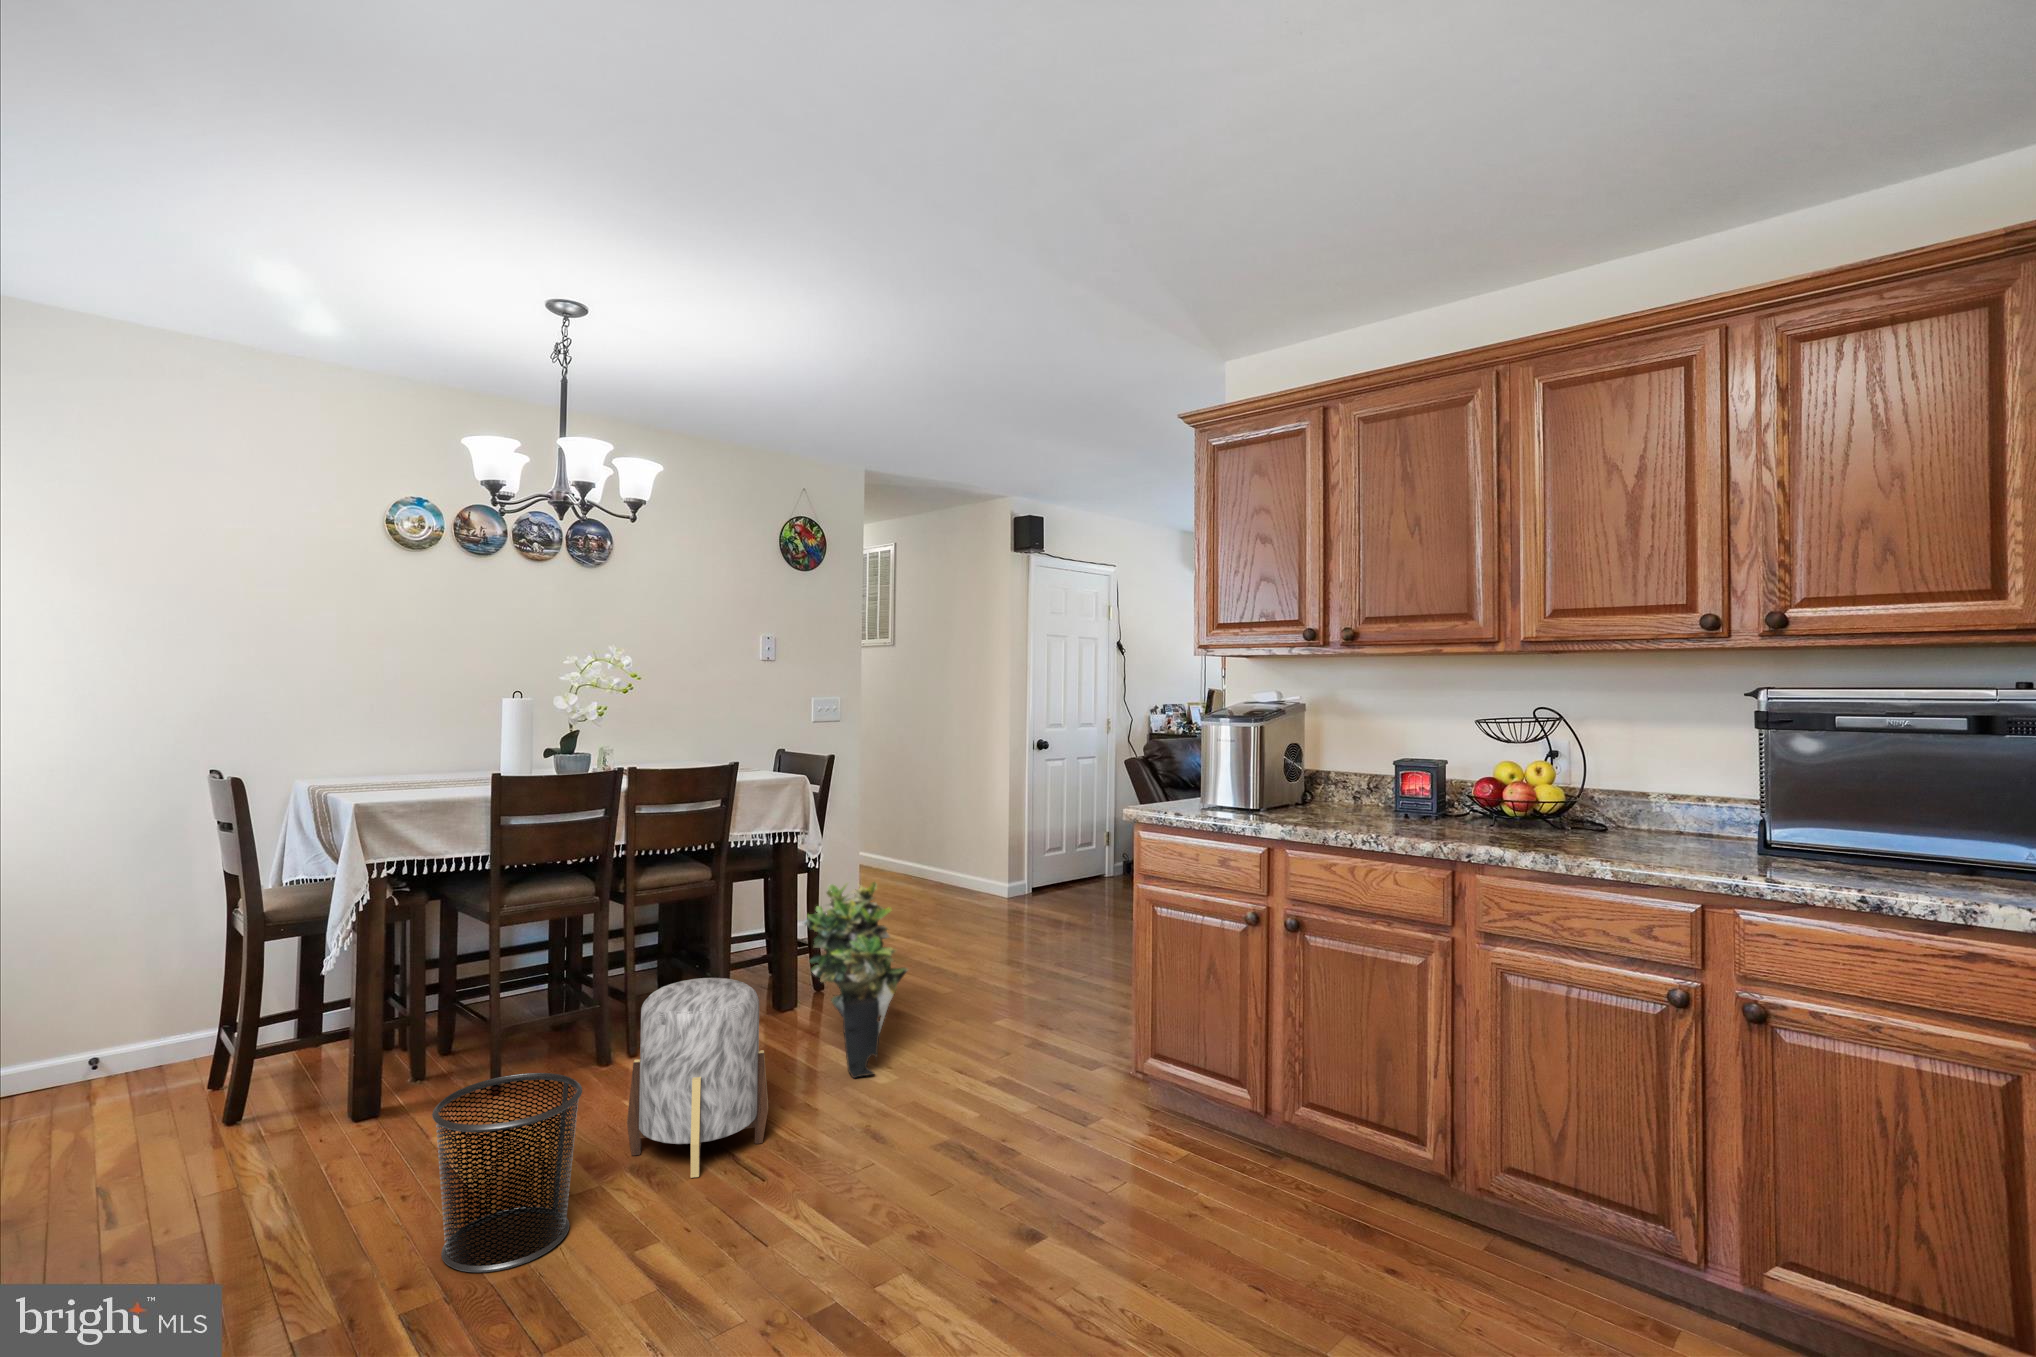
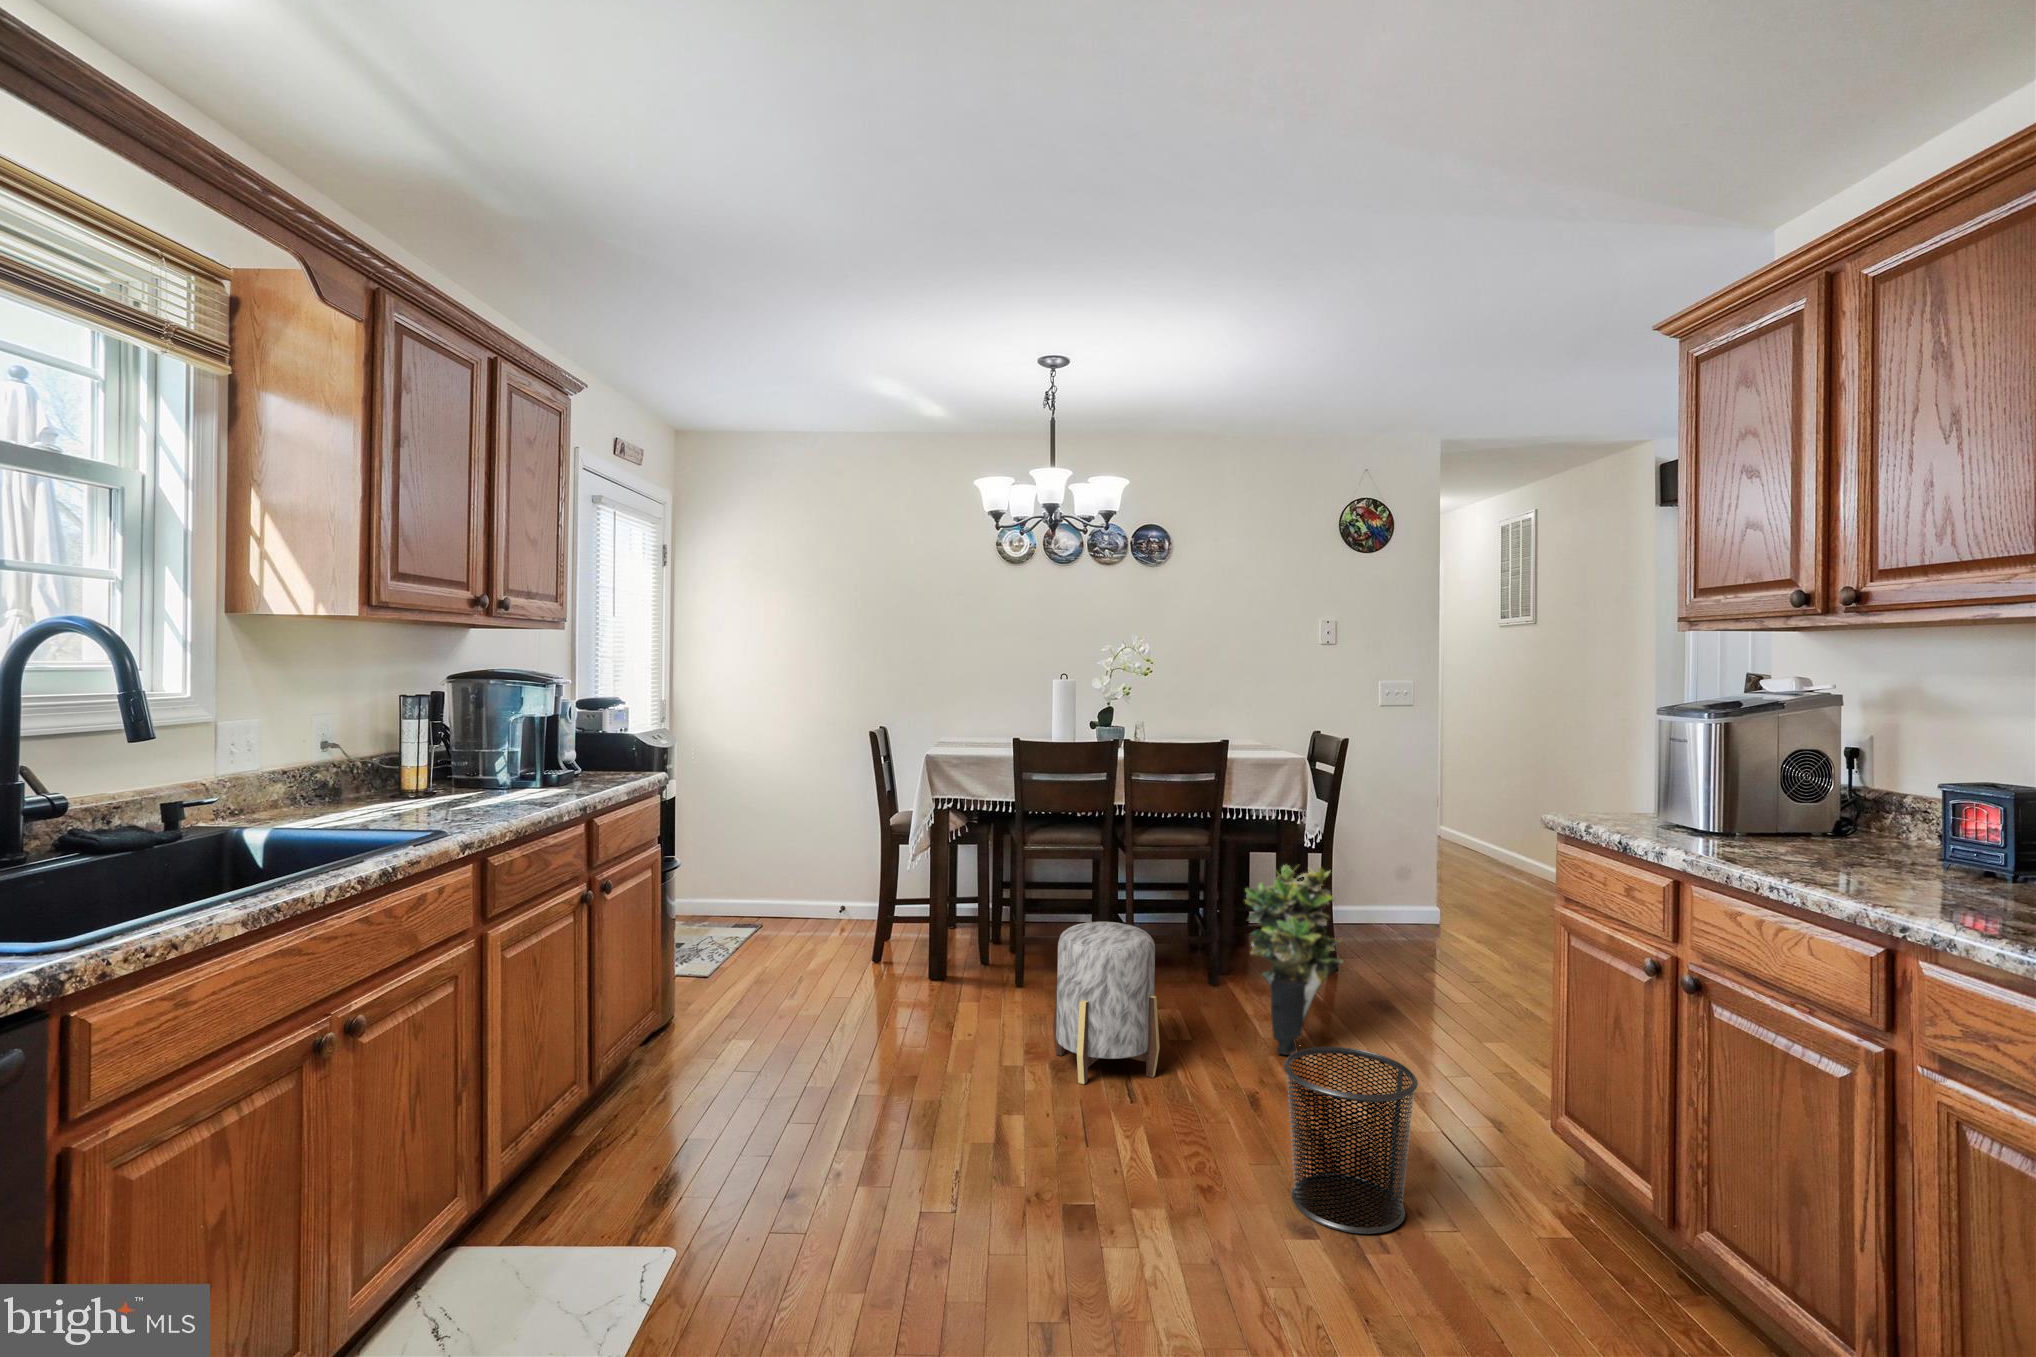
trash can: present [432,1073,582,1273] -> present [1284,1047,1418,1234]

